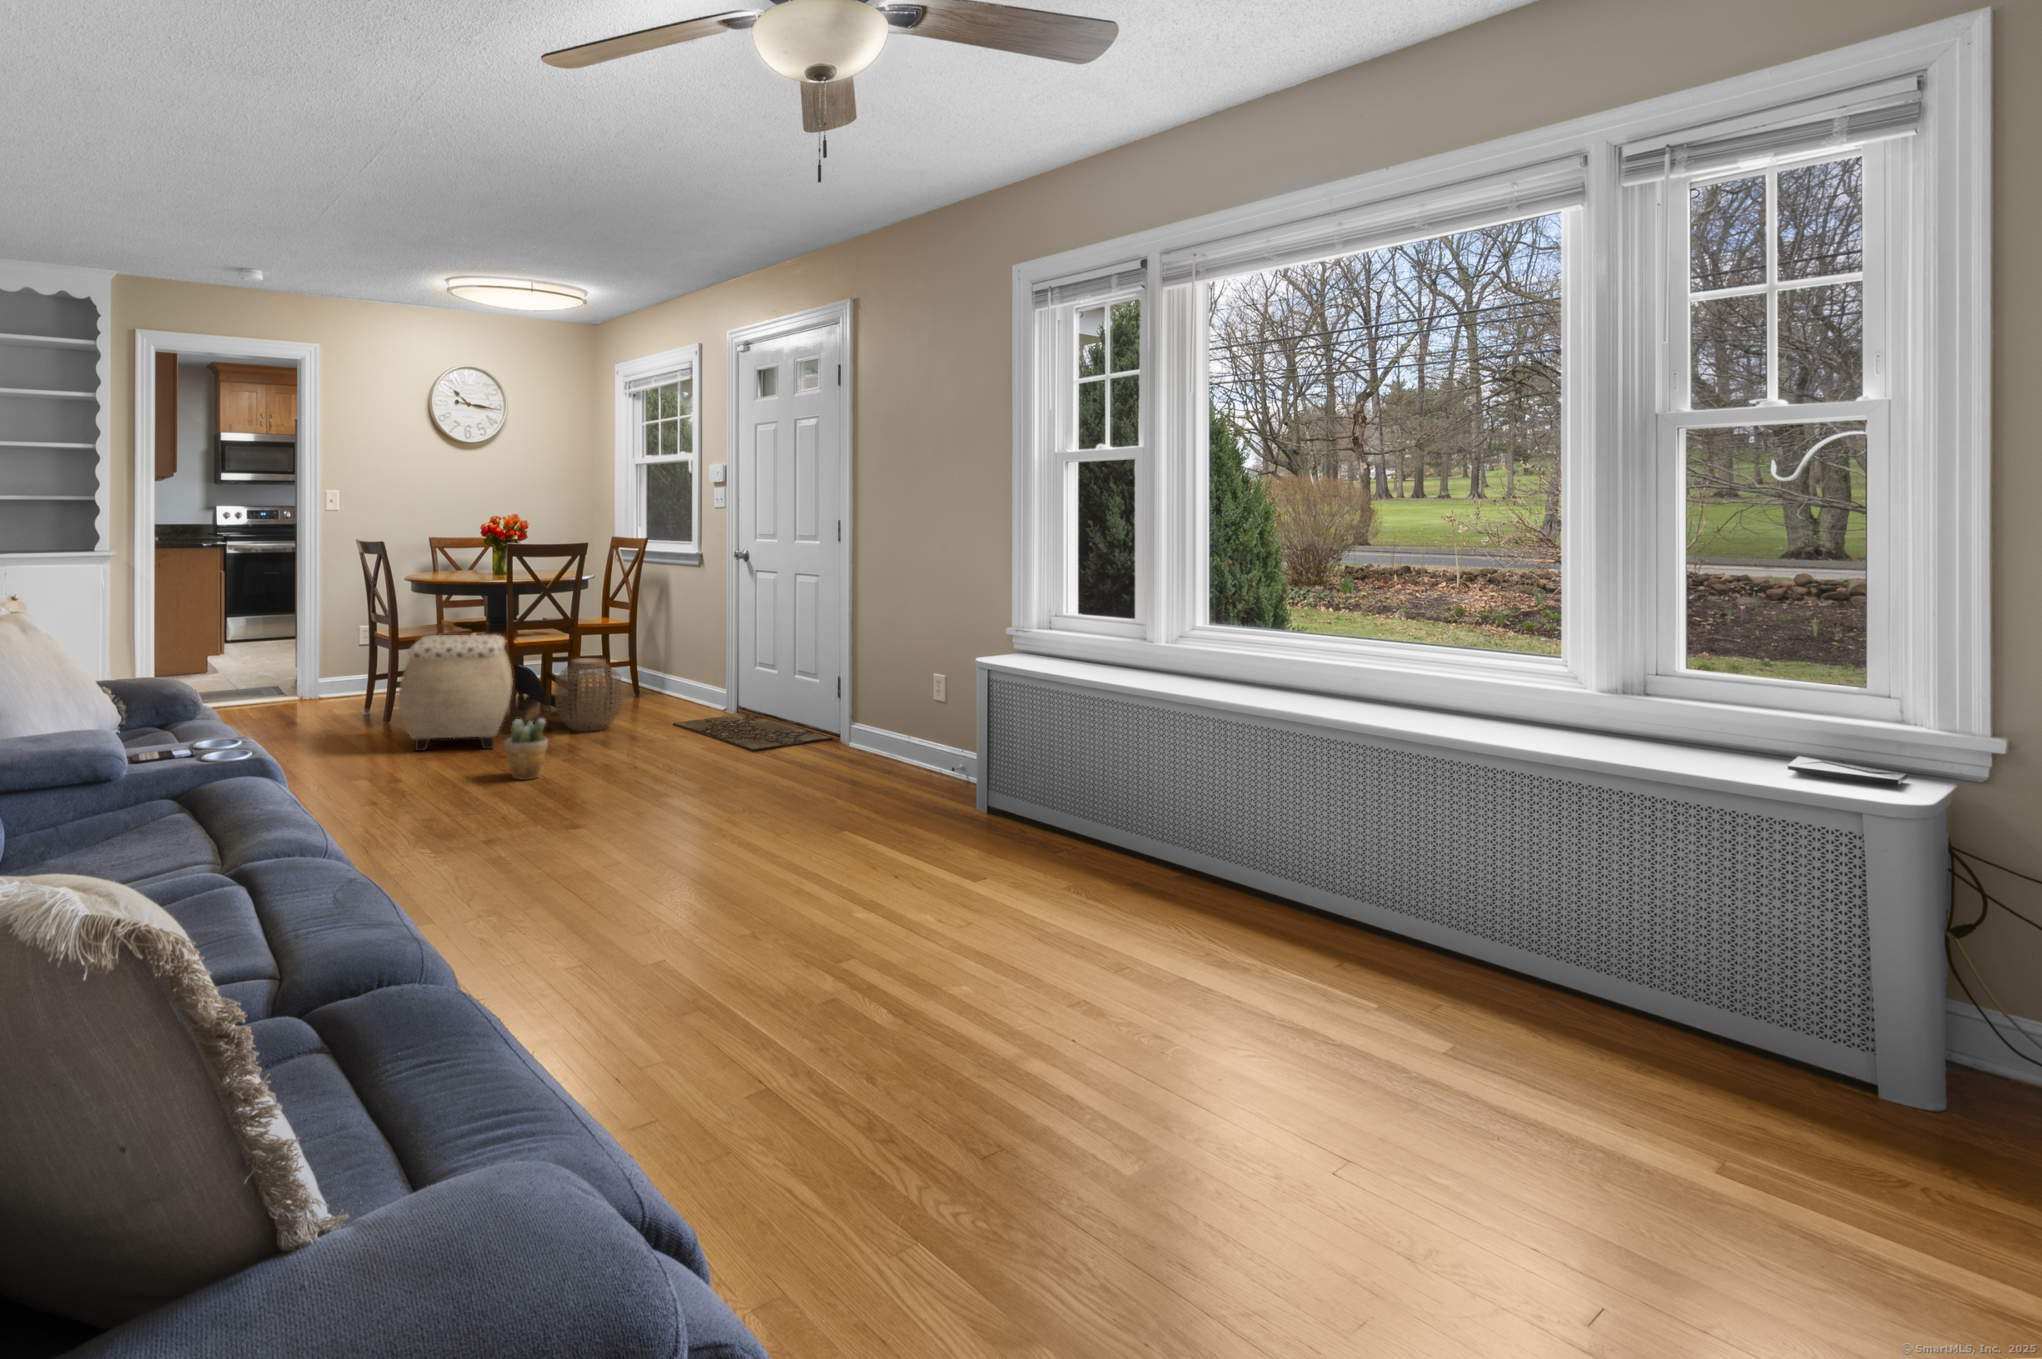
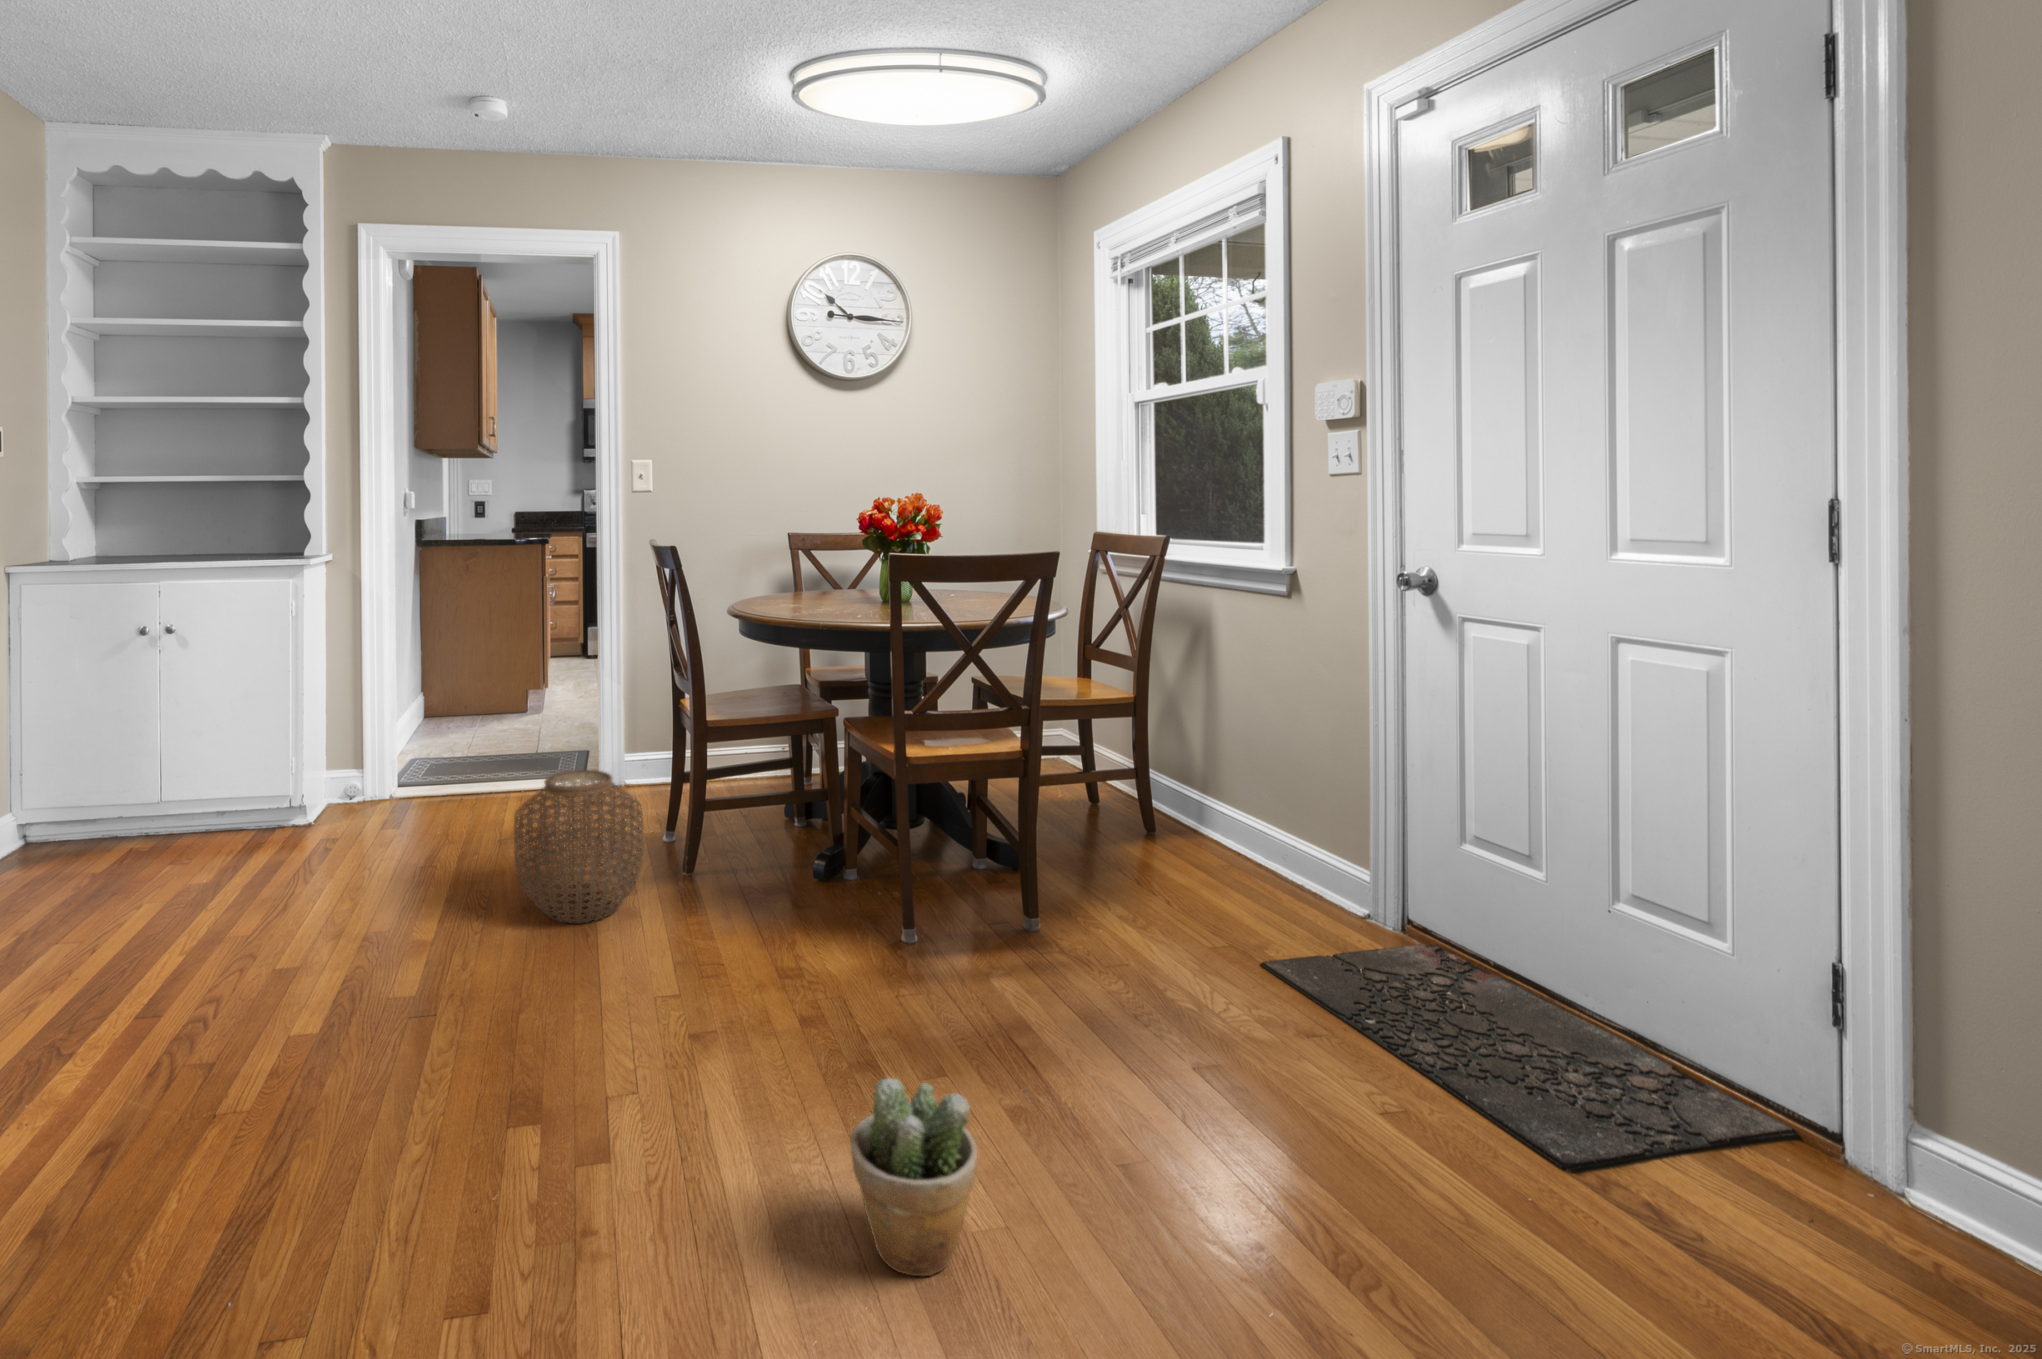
ottoman: present [398,635,513,751] -> none [646,742,904,1034]
woven basket: present [555,658,621,731] -> present [514,770,643,923]

